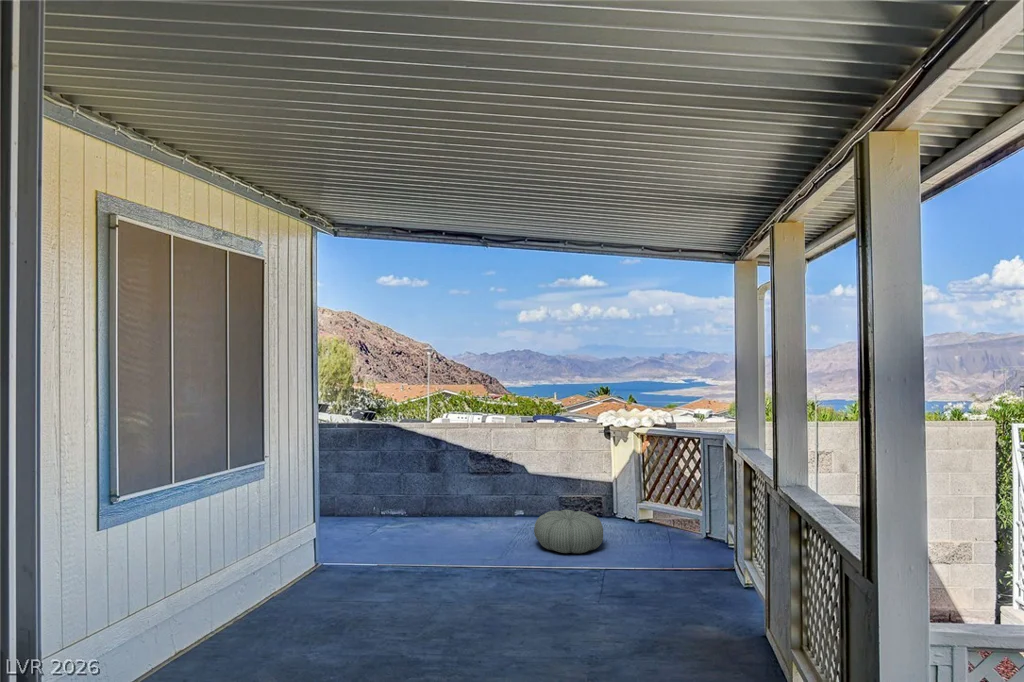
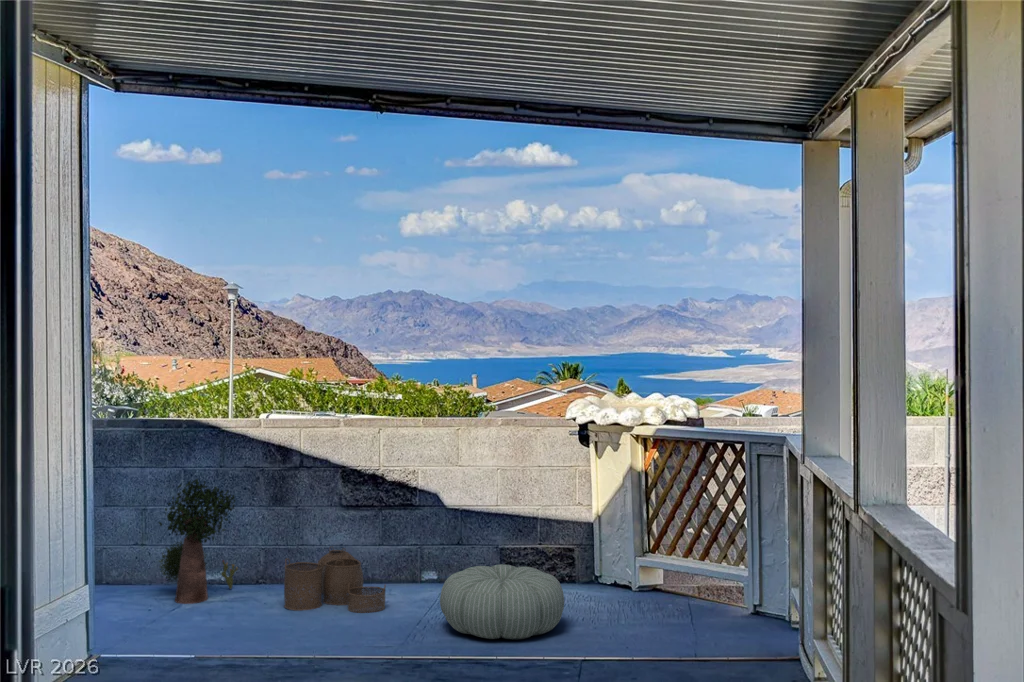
potted plant: none [369,458,413,530] -> present [159,479,238,604]
woven basket: none [443,496,500,537] -> present [284,549,386,613]

